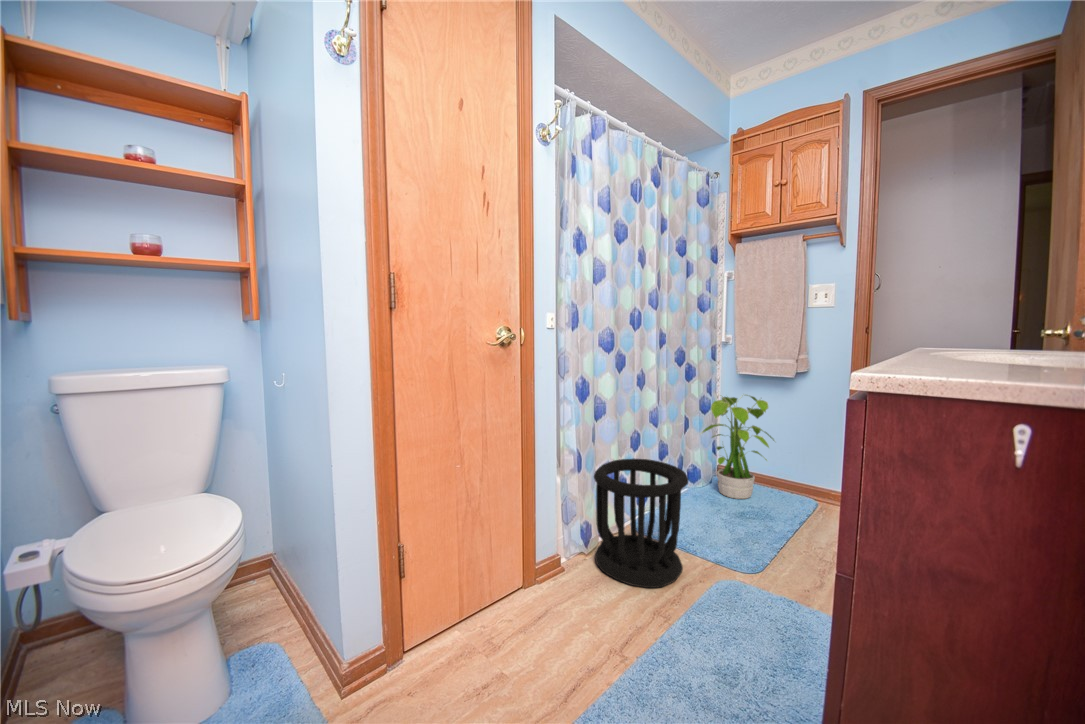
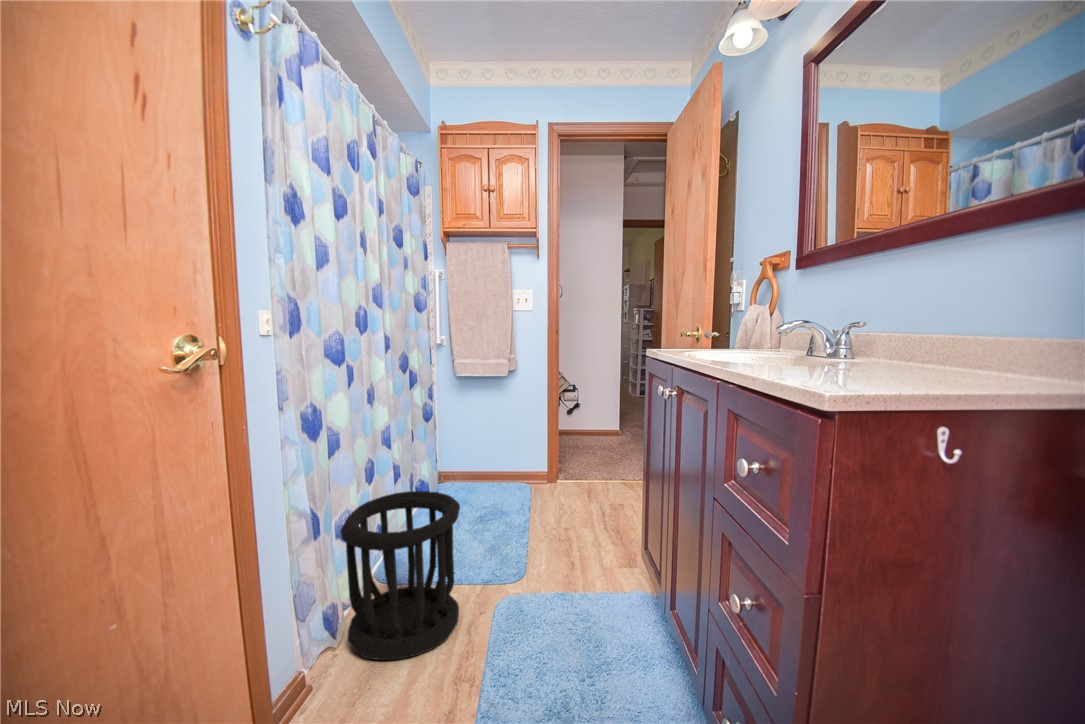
potted plant: present [702,395,774,499] -> none [427,396,498,506]

